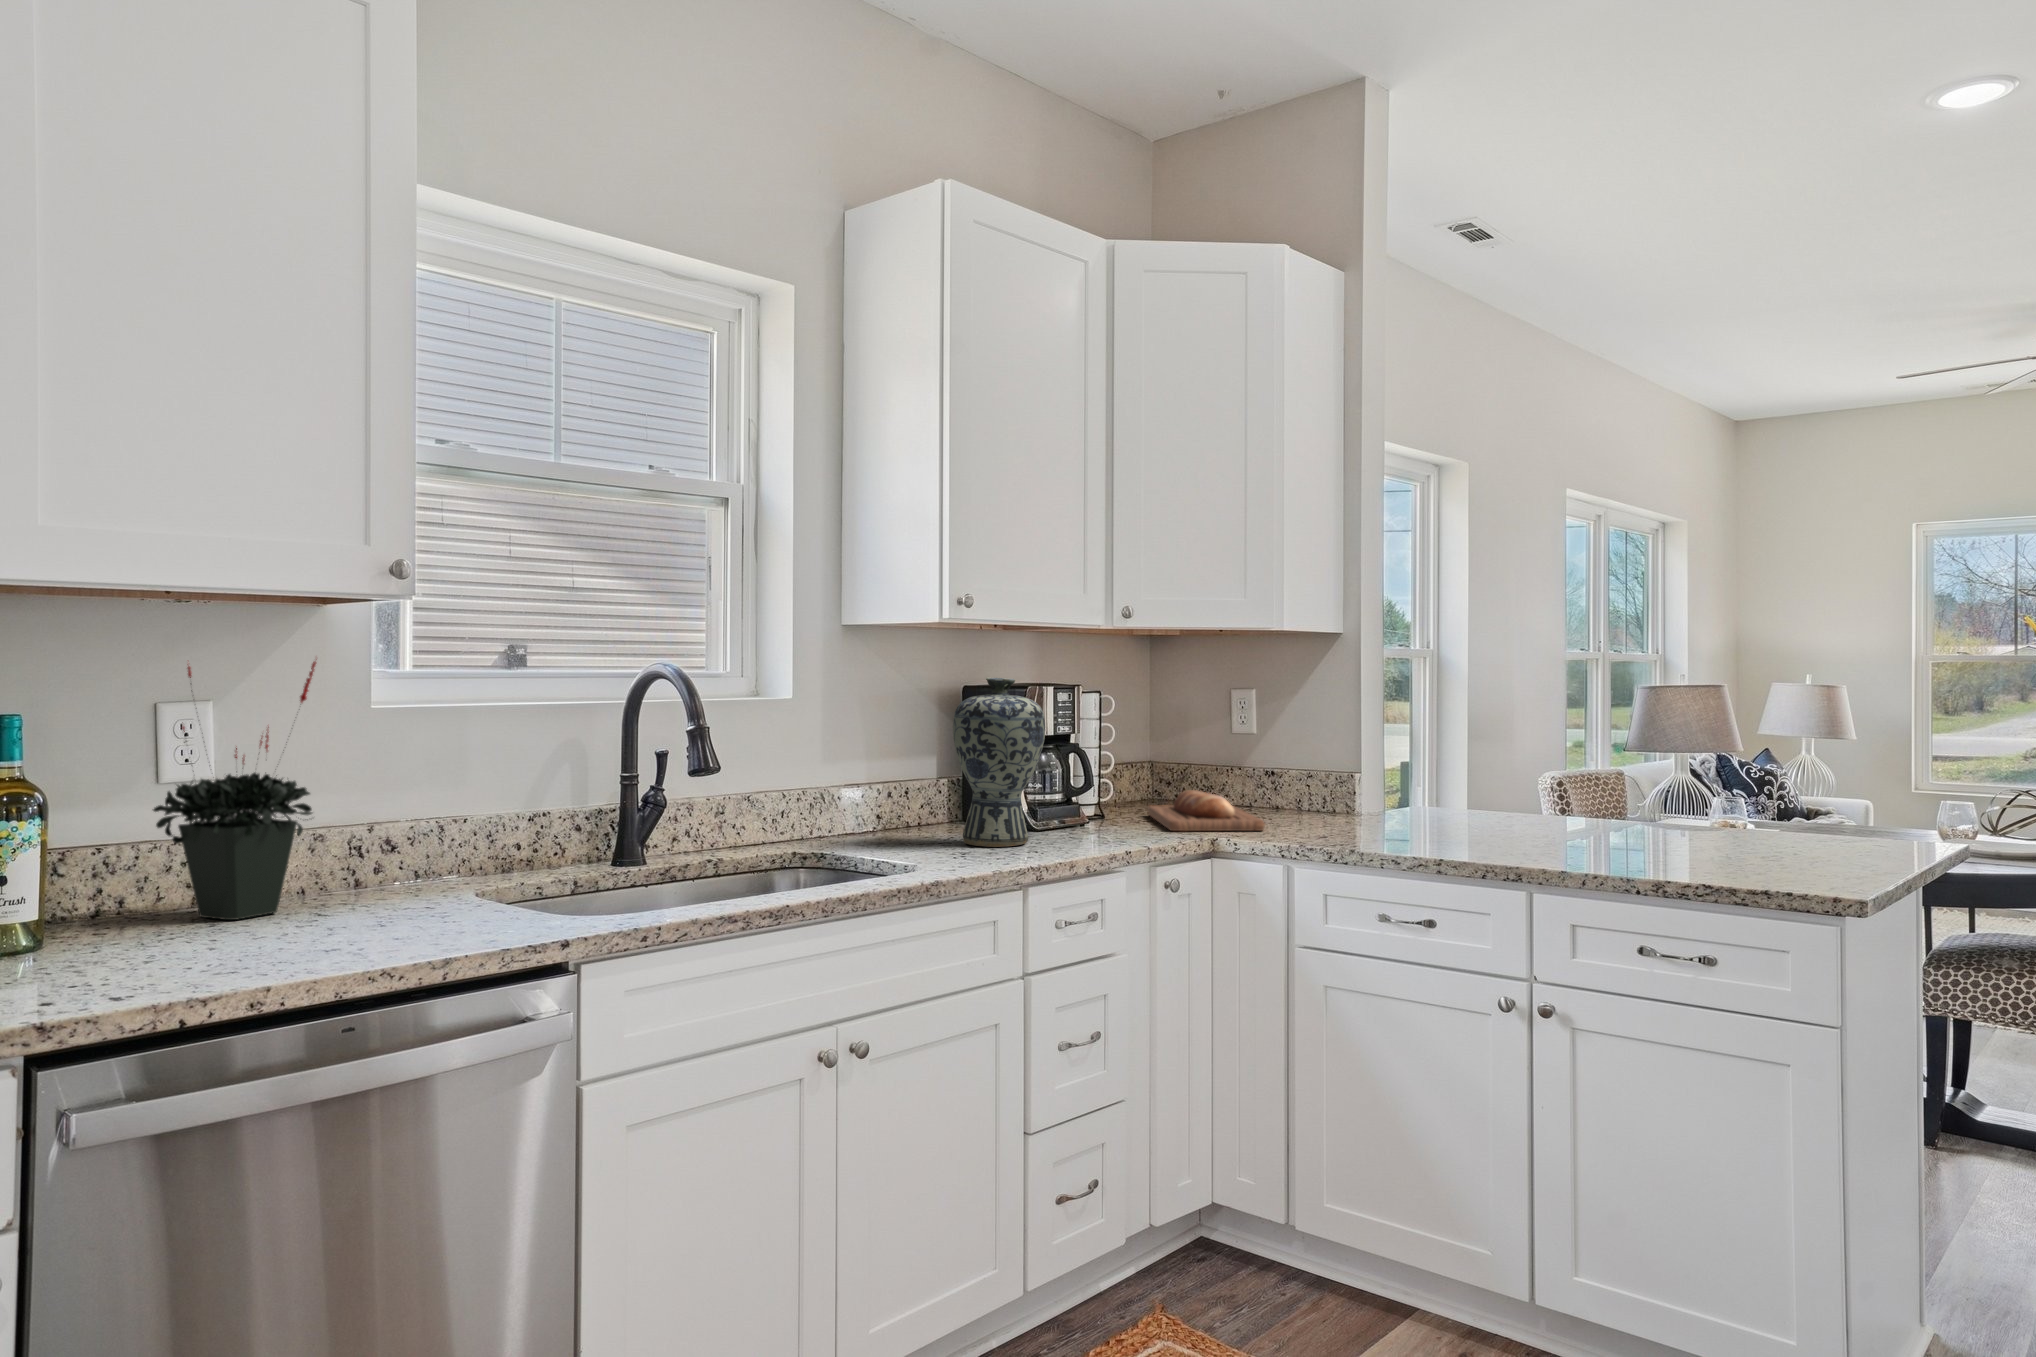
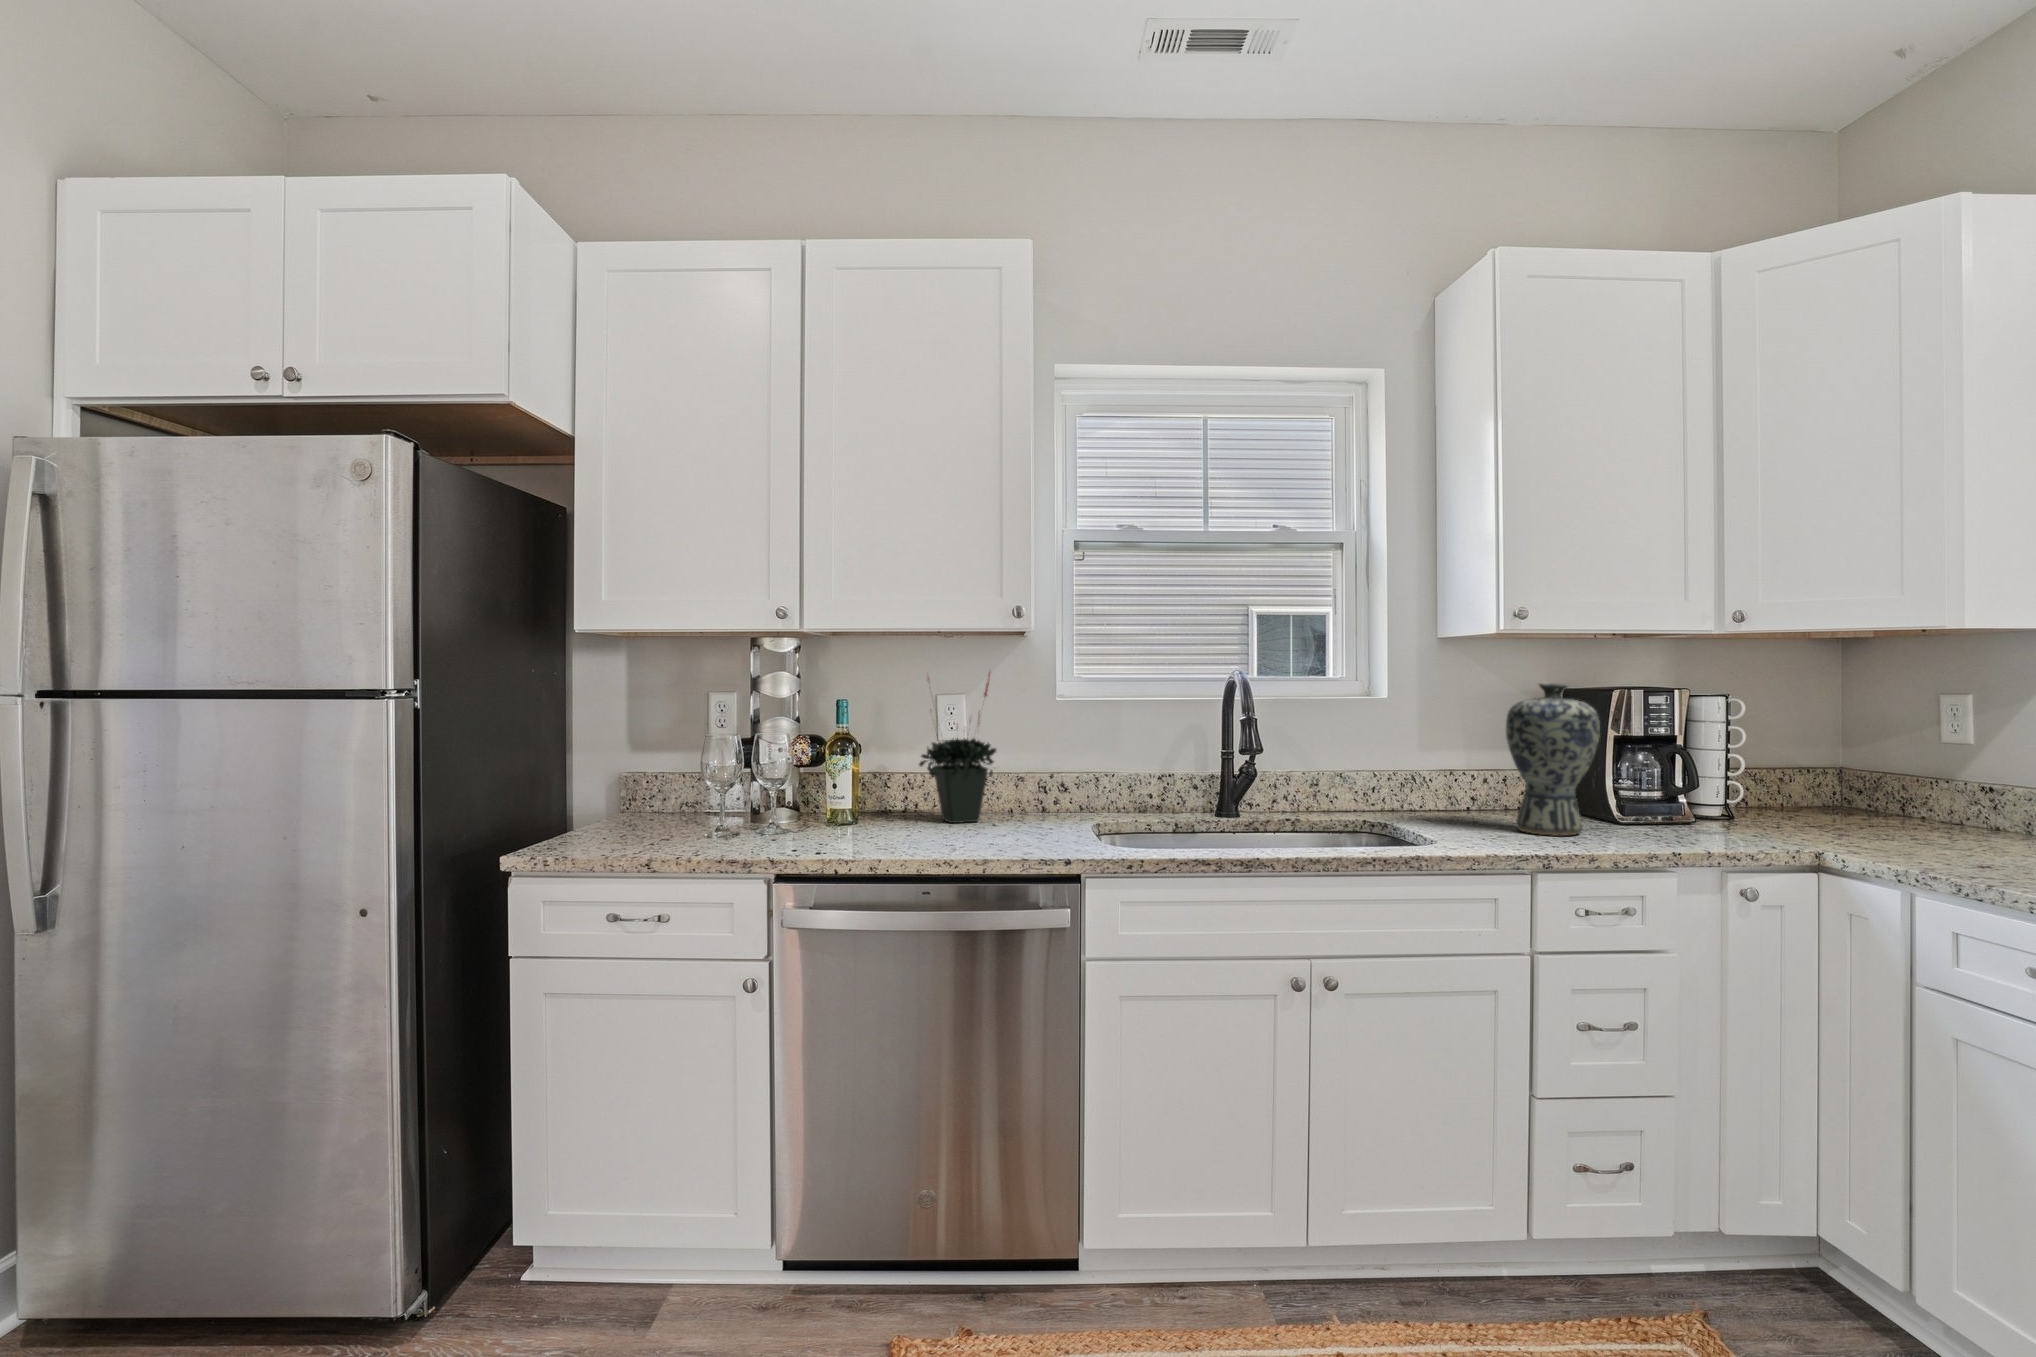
bread loaf: present [1147,790,1265,831] -> none [1775,801,1912,852]

